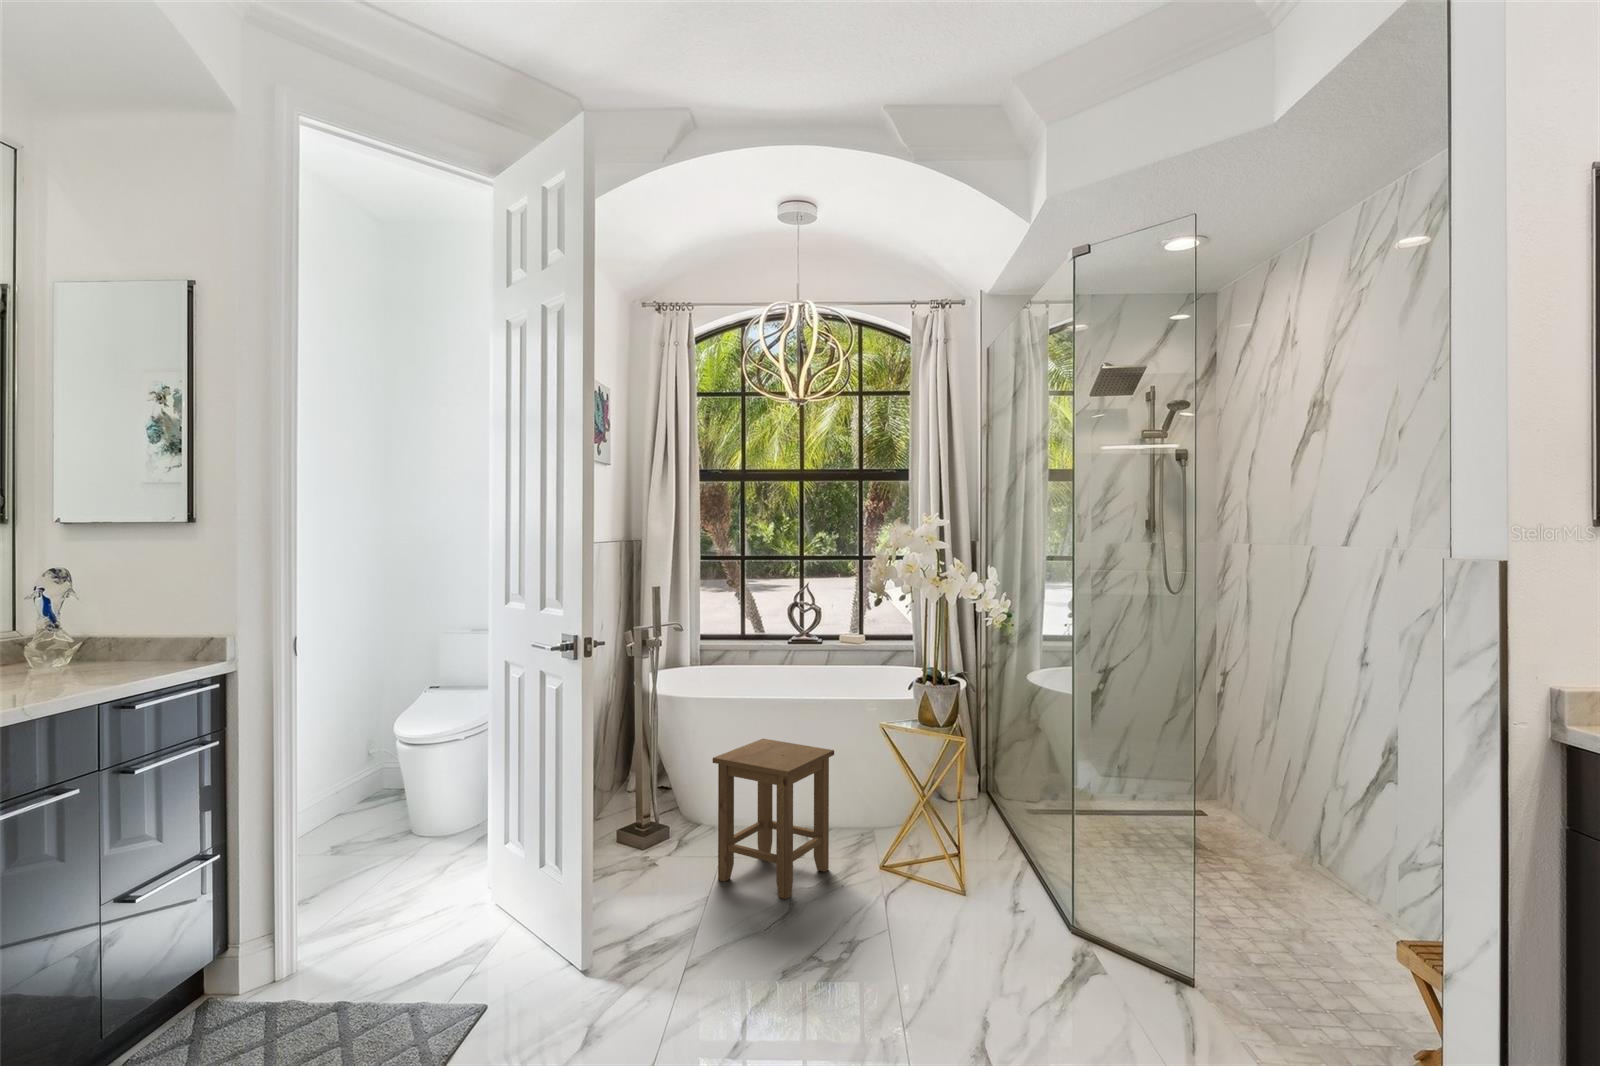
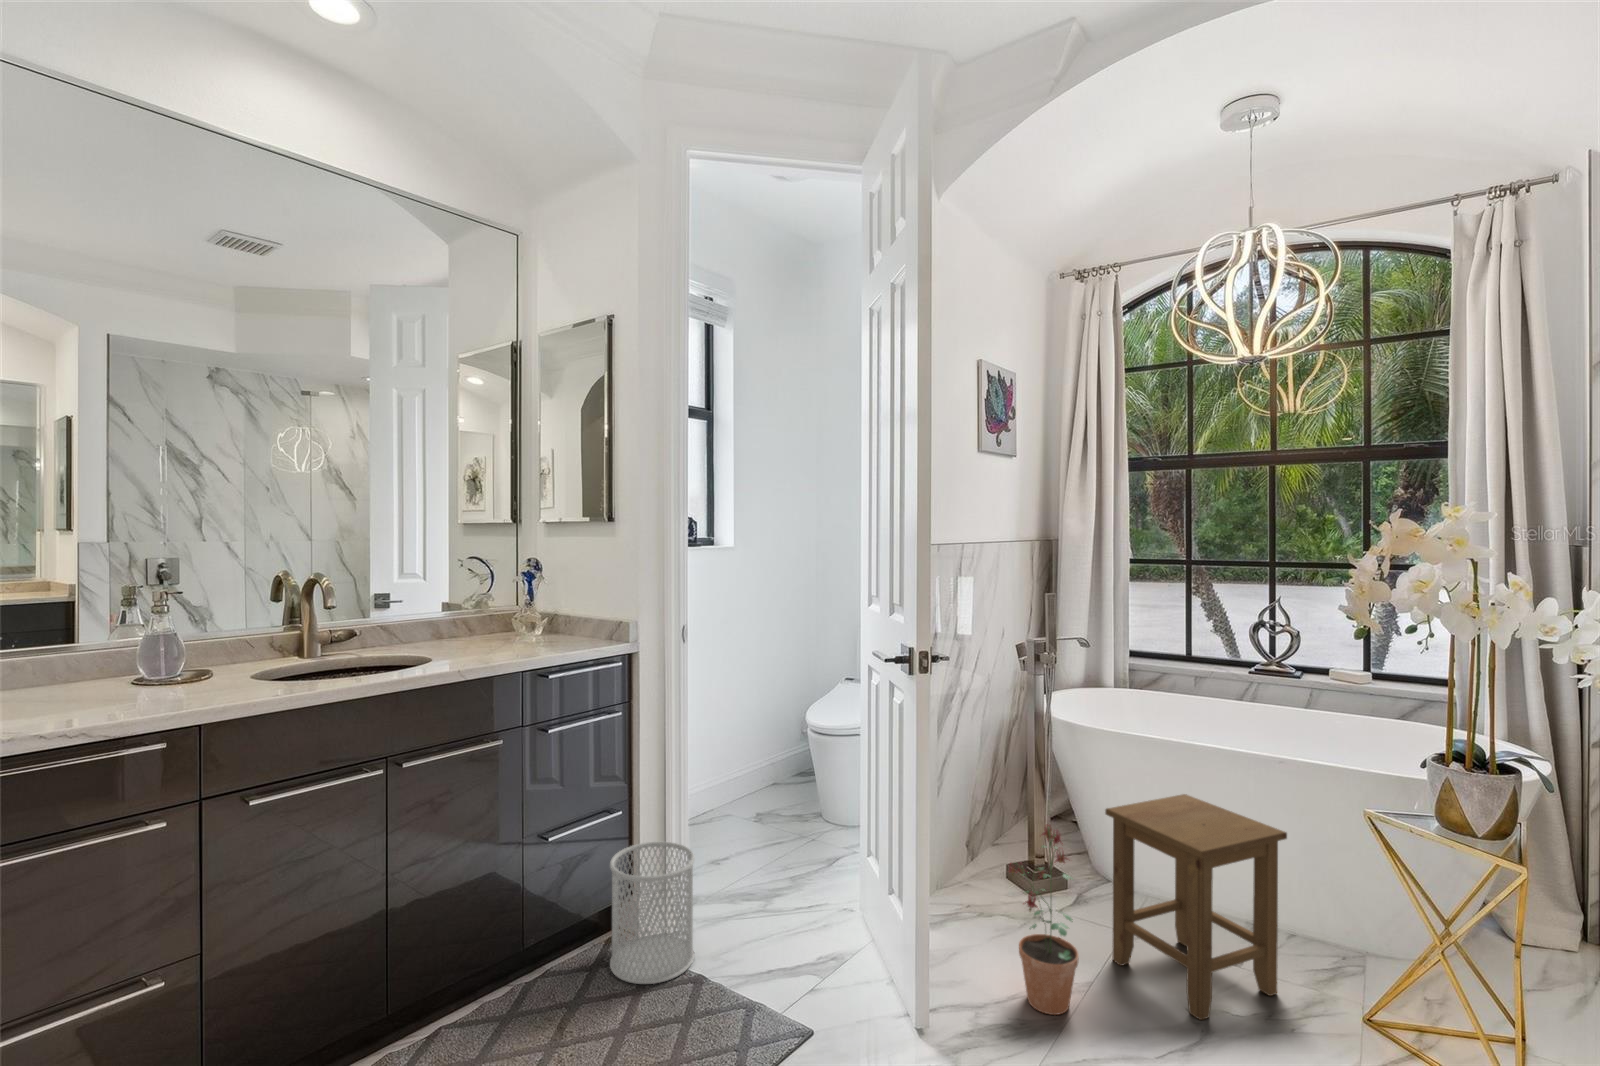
potted plant: none [642,776,704,928] -> present [1009,824,1079,1015]
wastebasket: none [219,875,330,1034] -> present [610,842,695,984]

